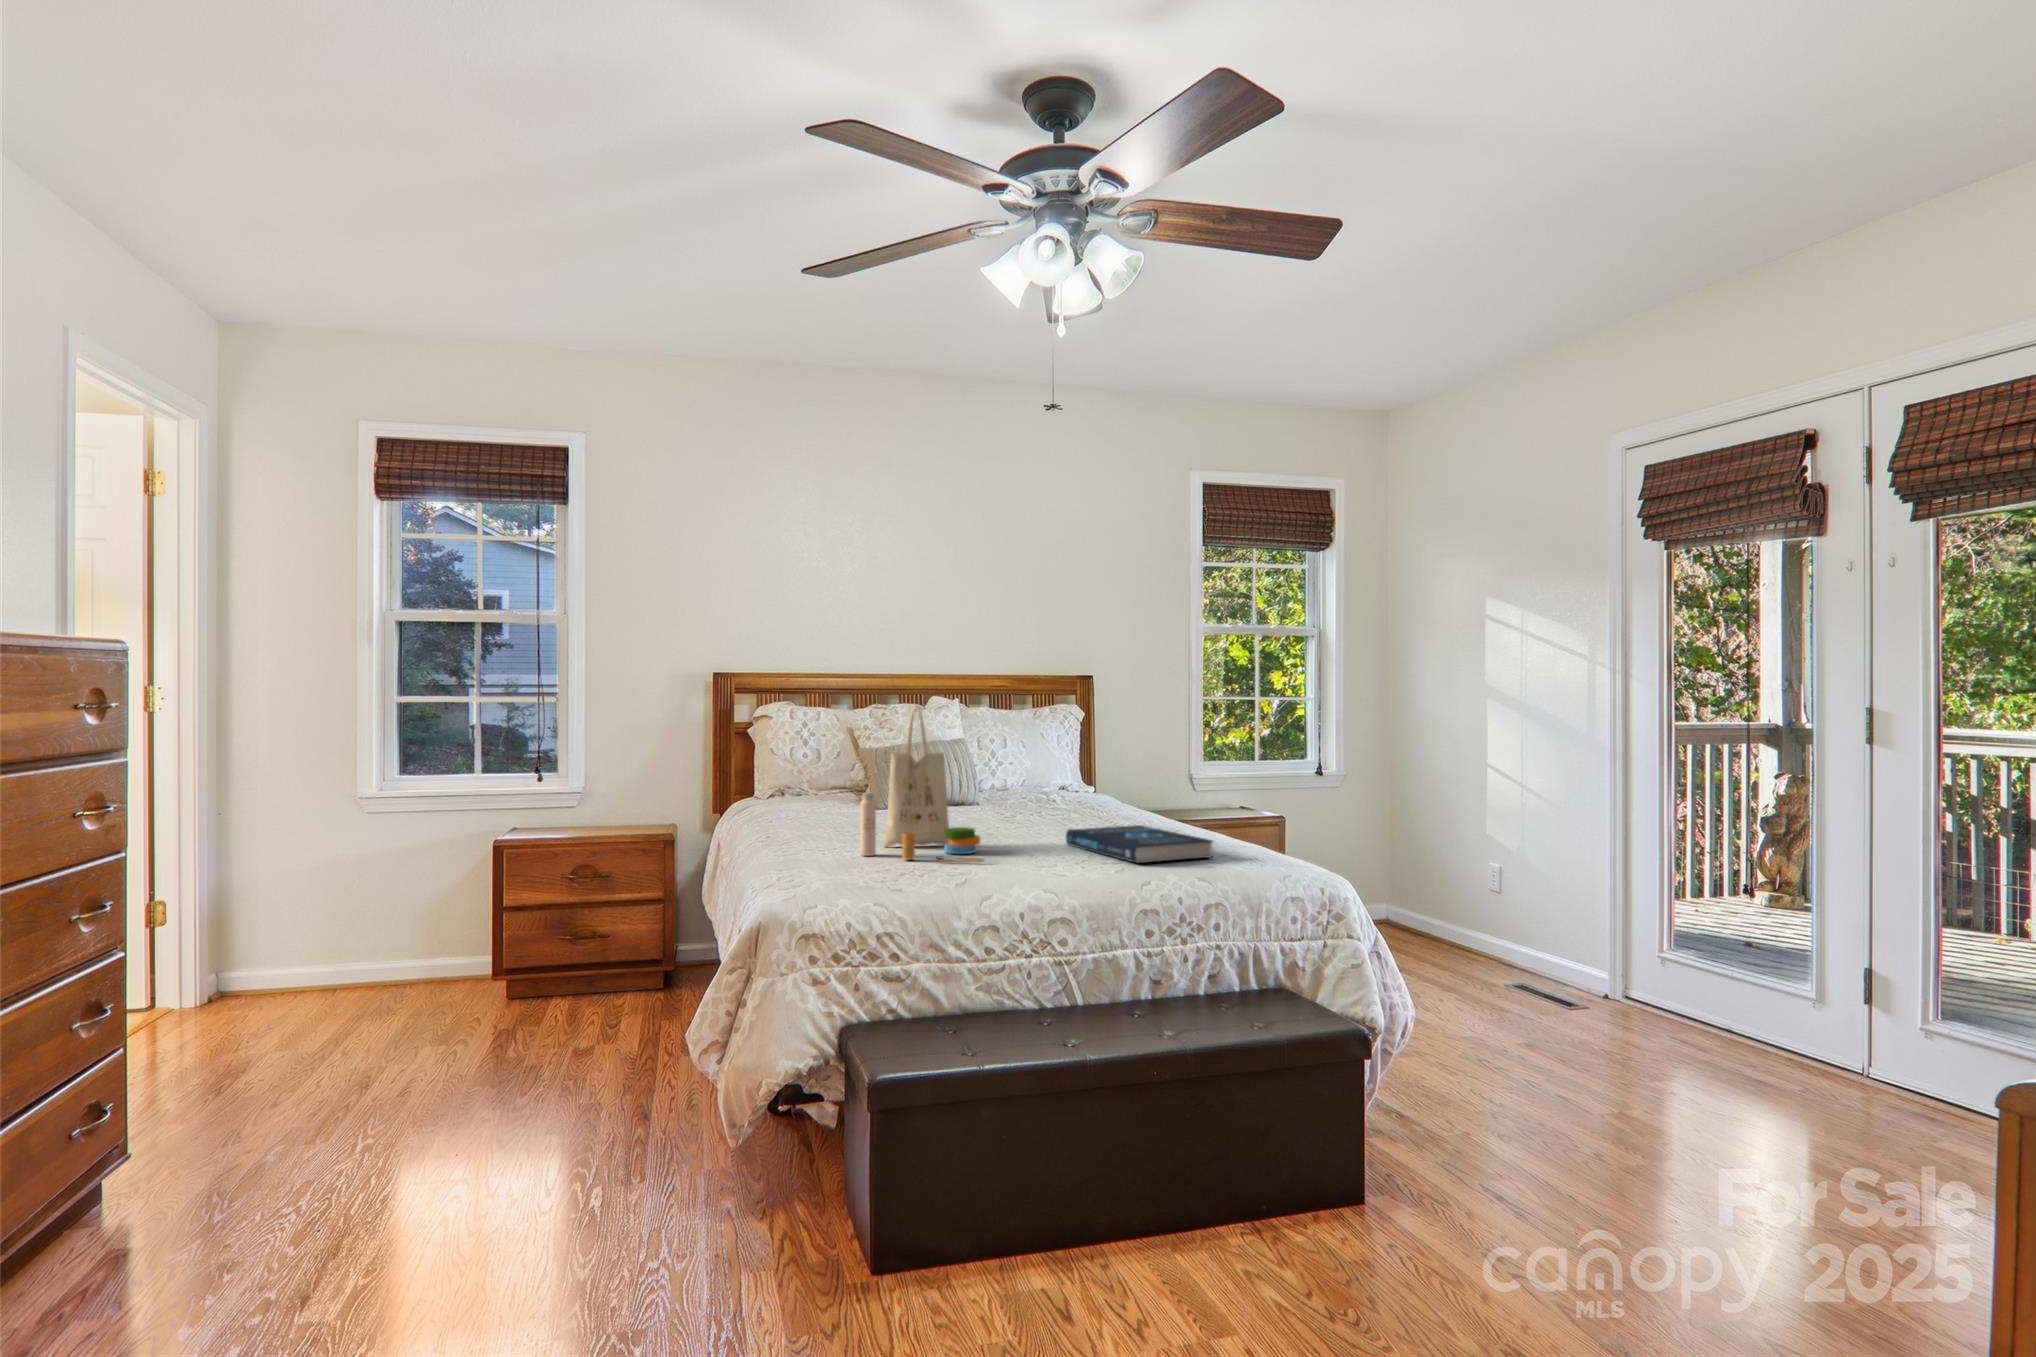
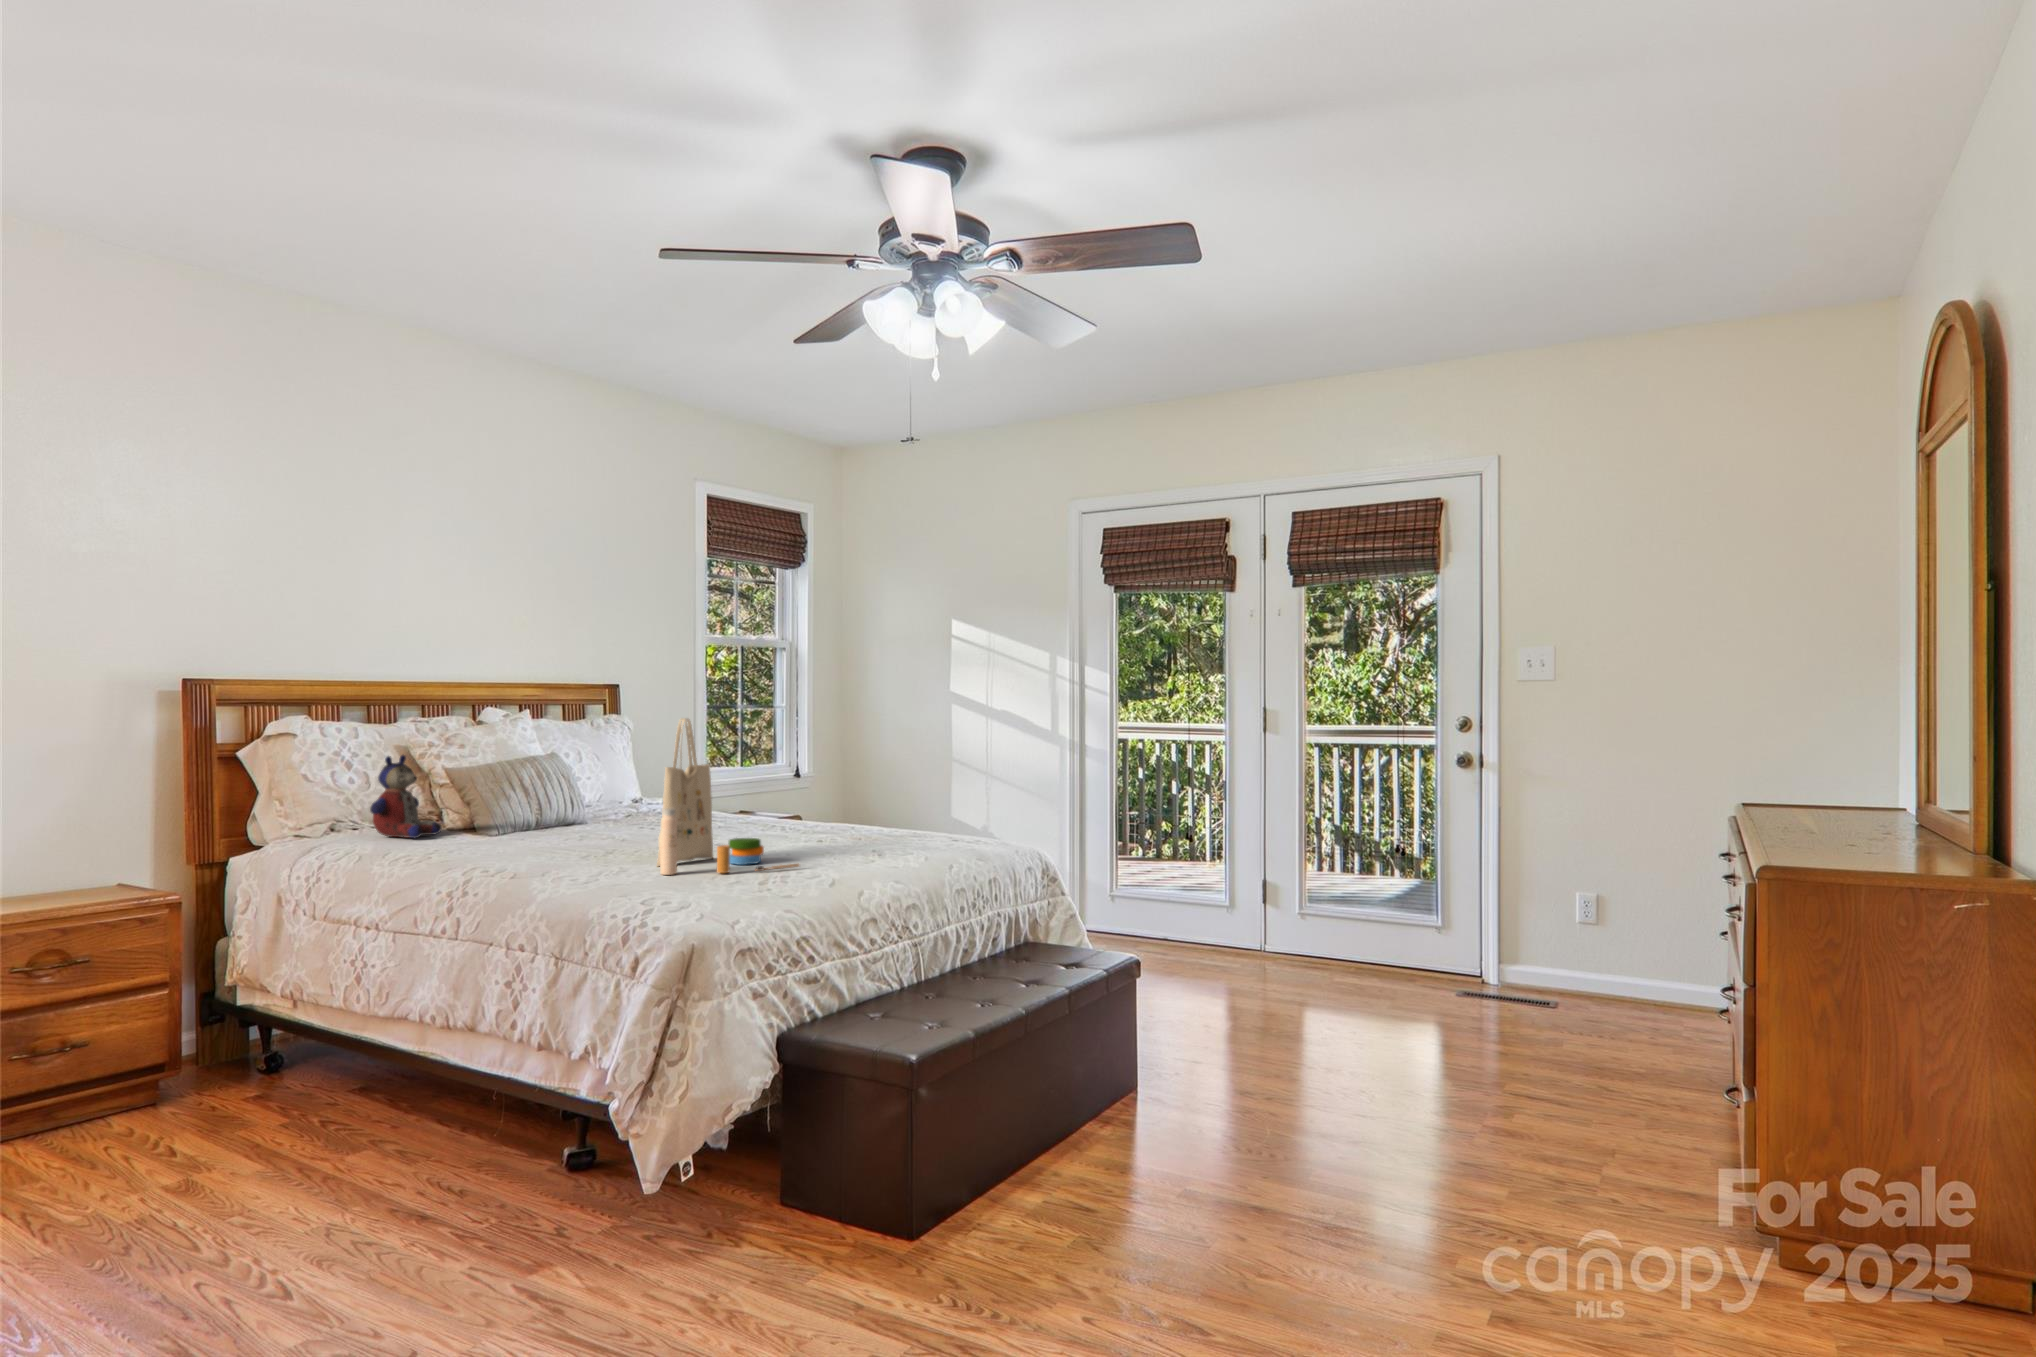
stuffed bear: none [780,735,836,805] -> present [370,755,442,838]
book: present [1066,825,1213,863] -> none [811,825,957,855]

